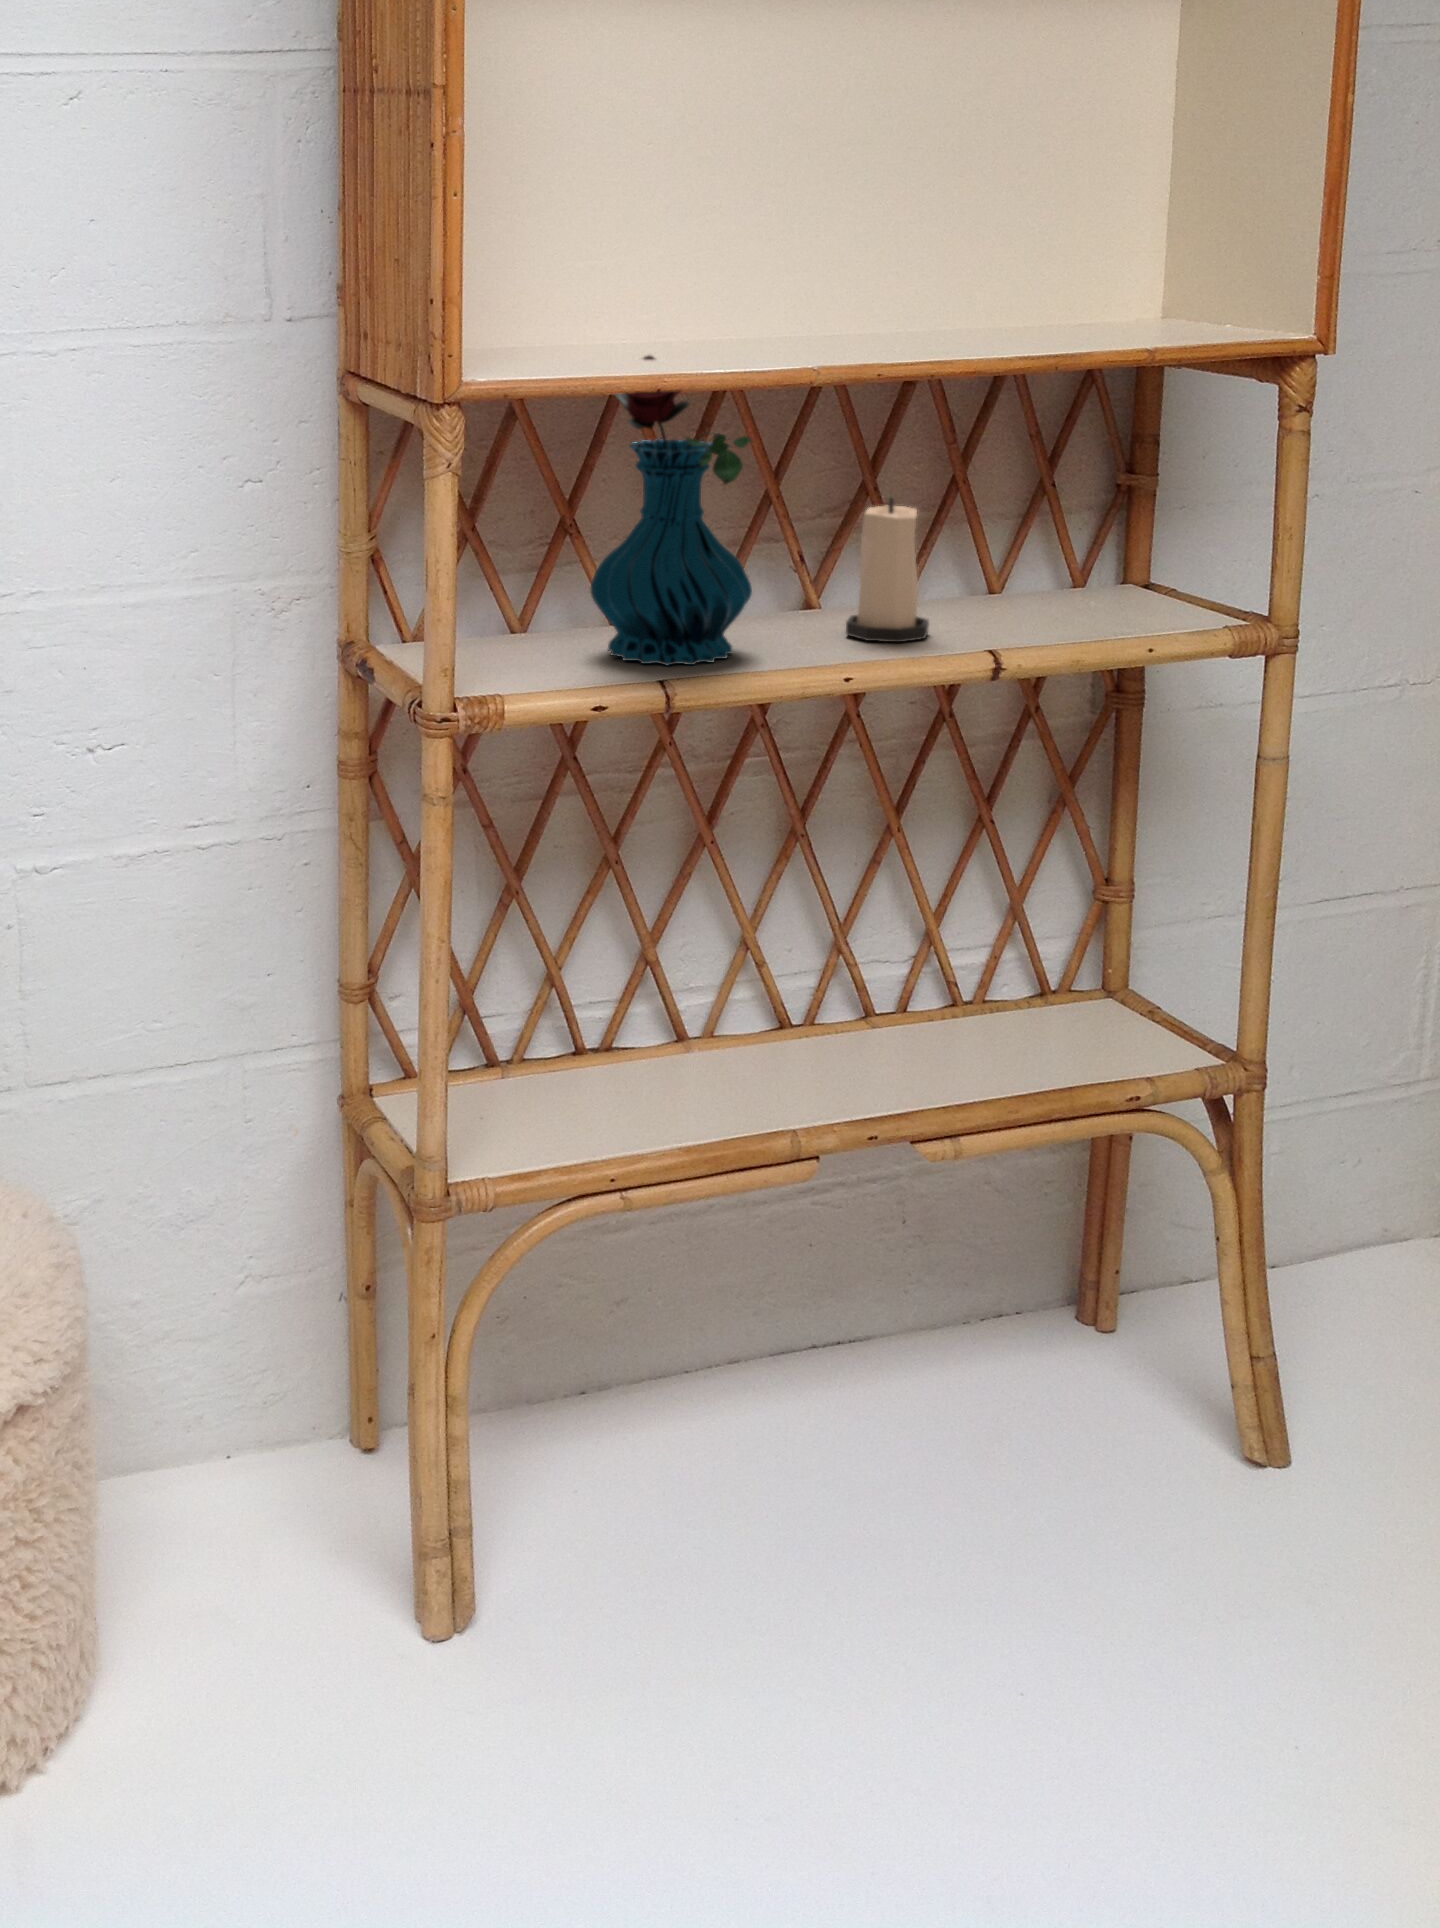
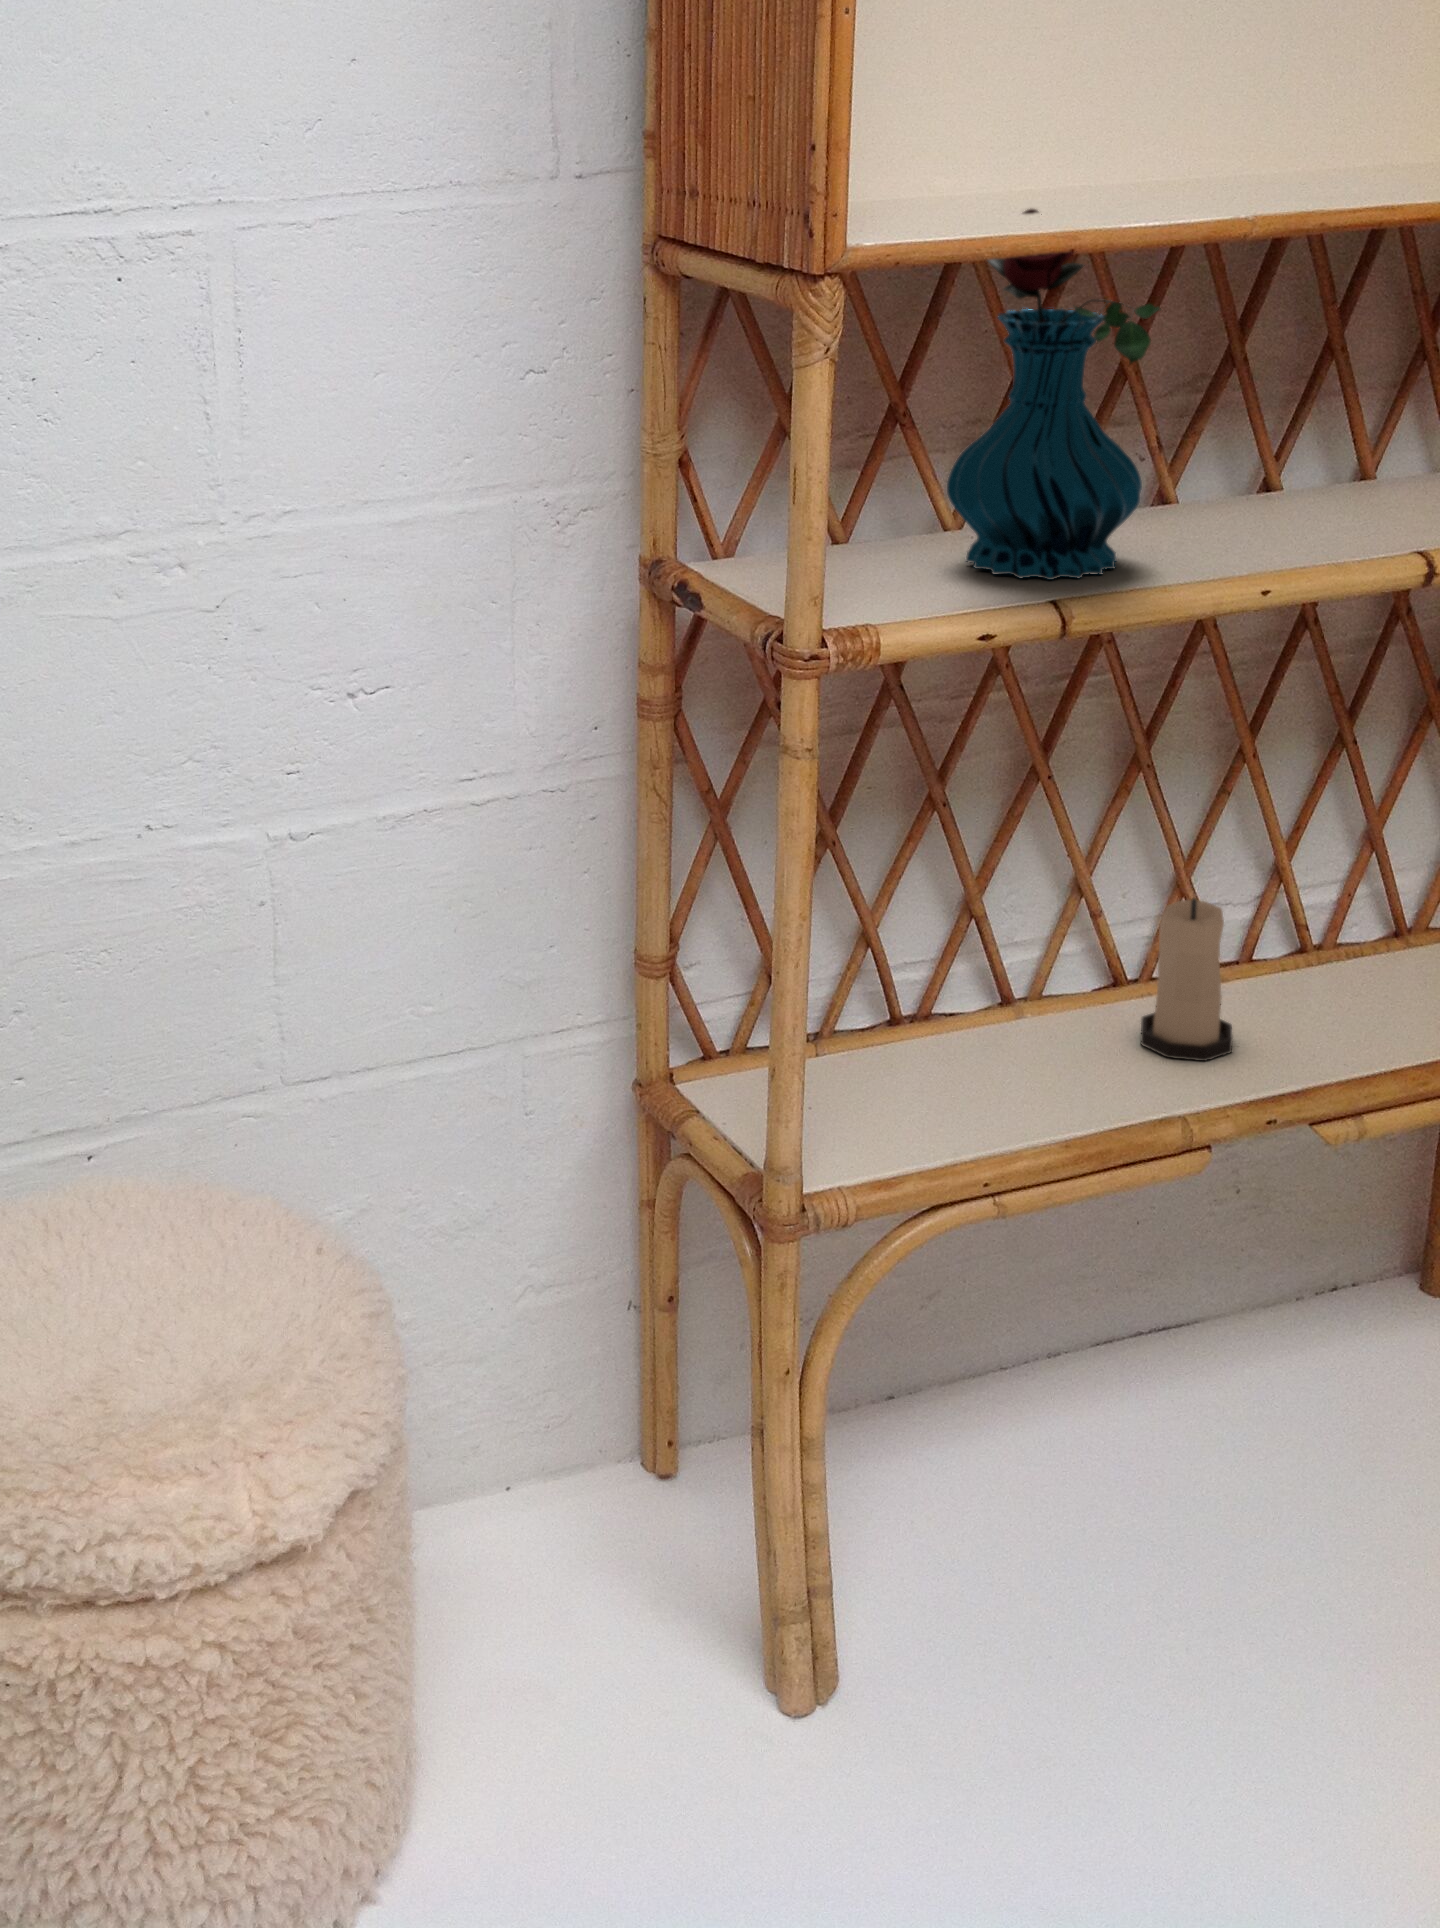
candle: present [846,498,929,642] -> present [1141,898,1233,1061]

